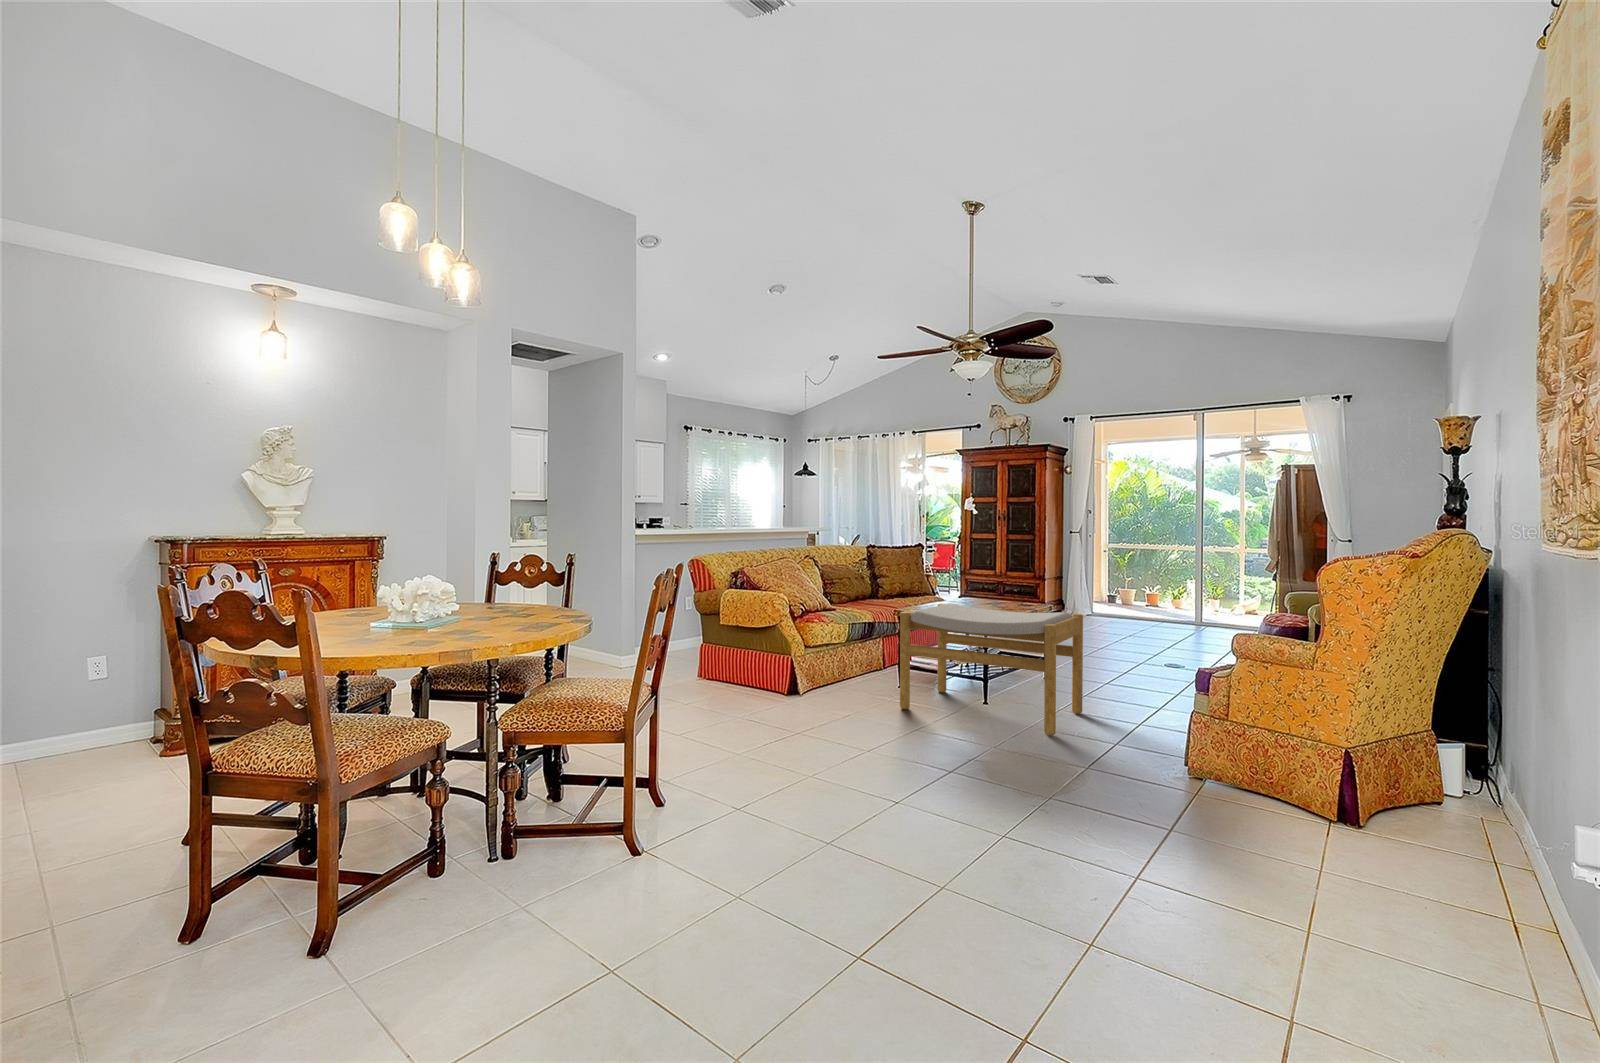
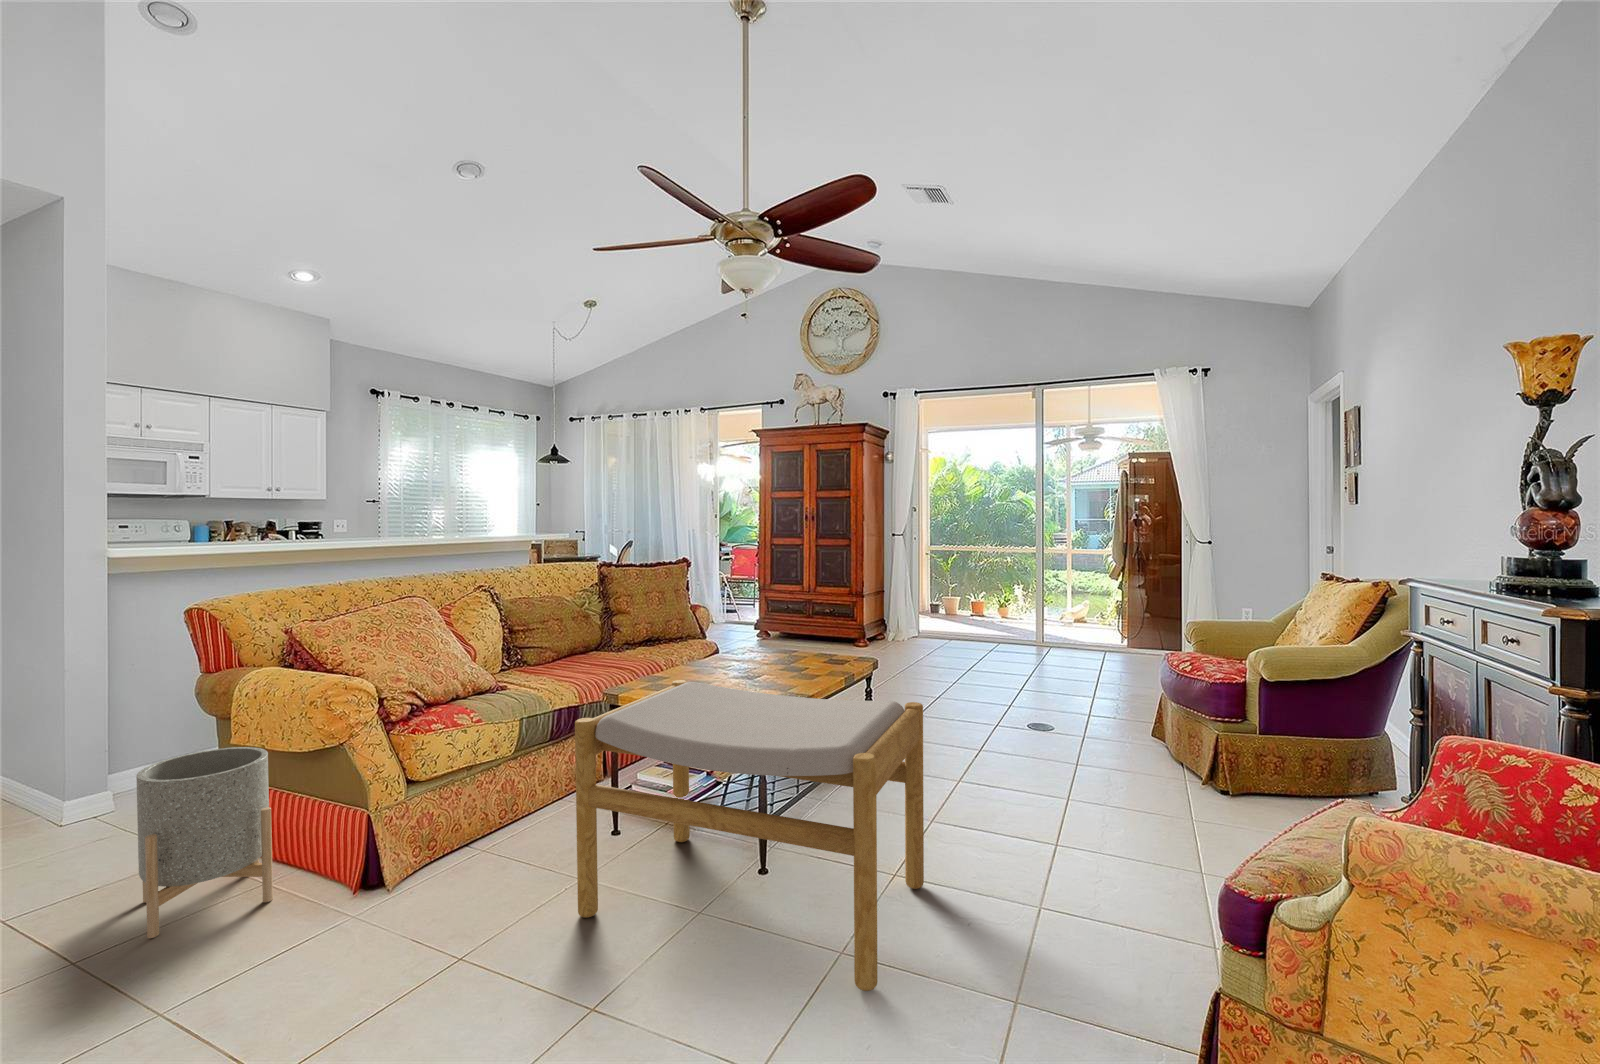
planter: none [692,624,750,700] -> present [136,747,273,938]

